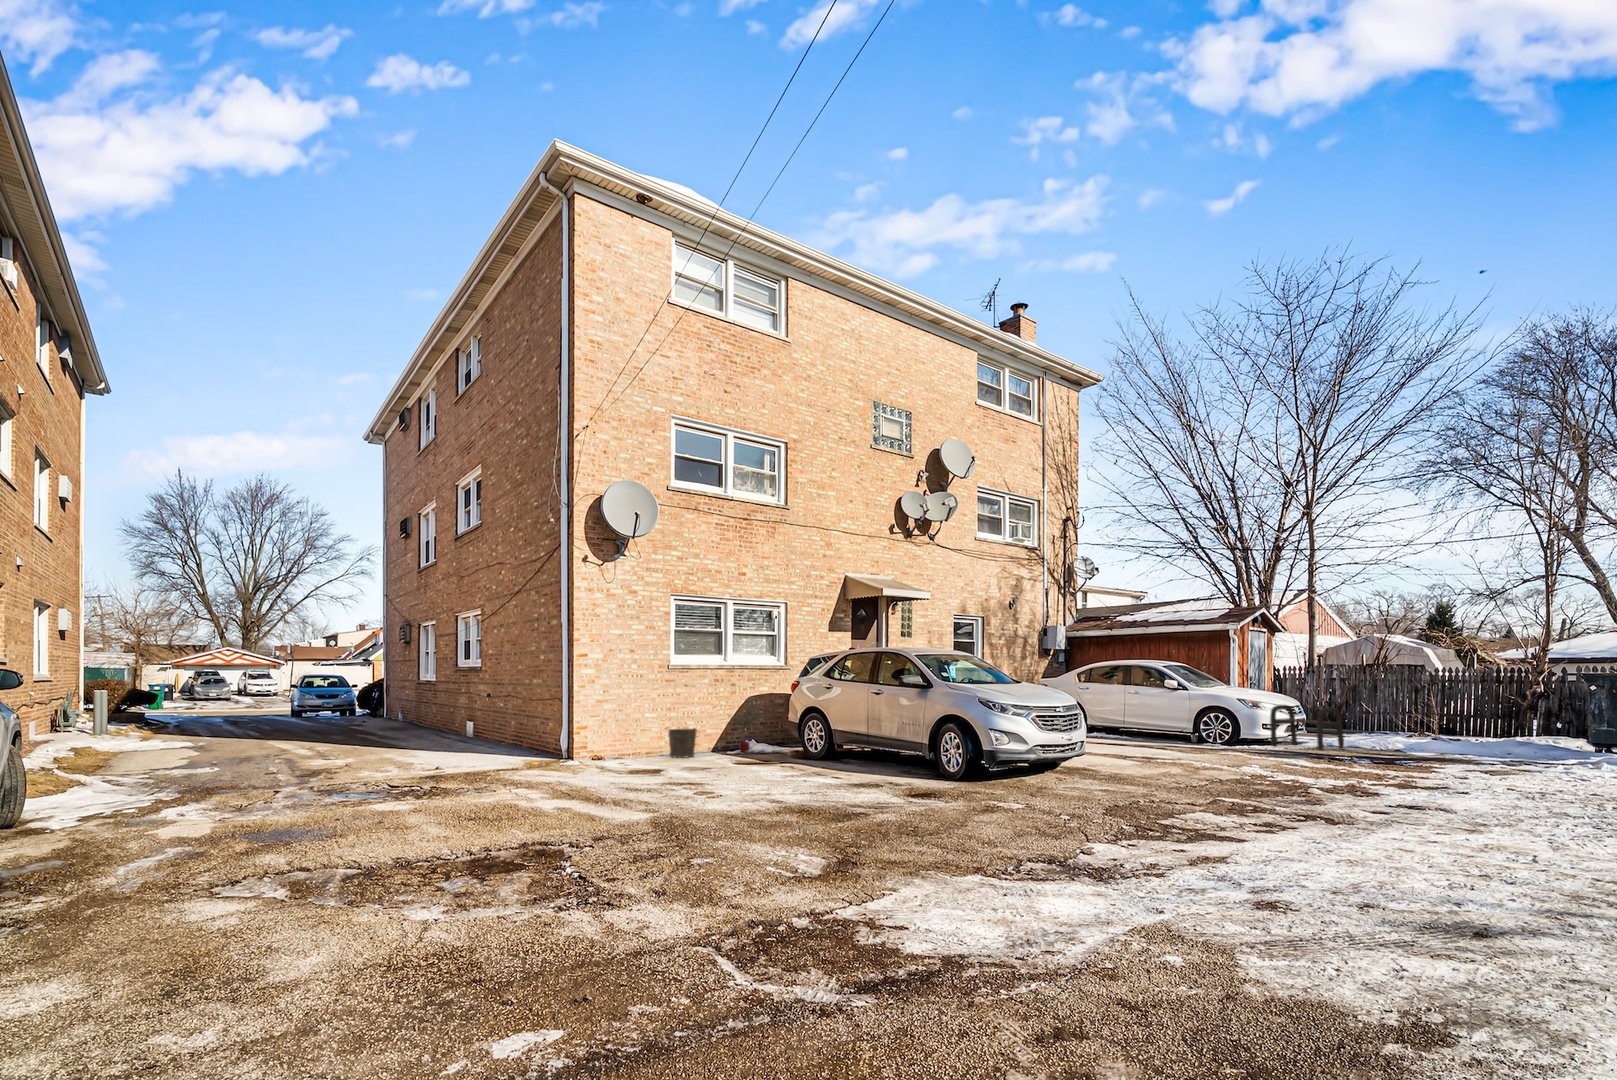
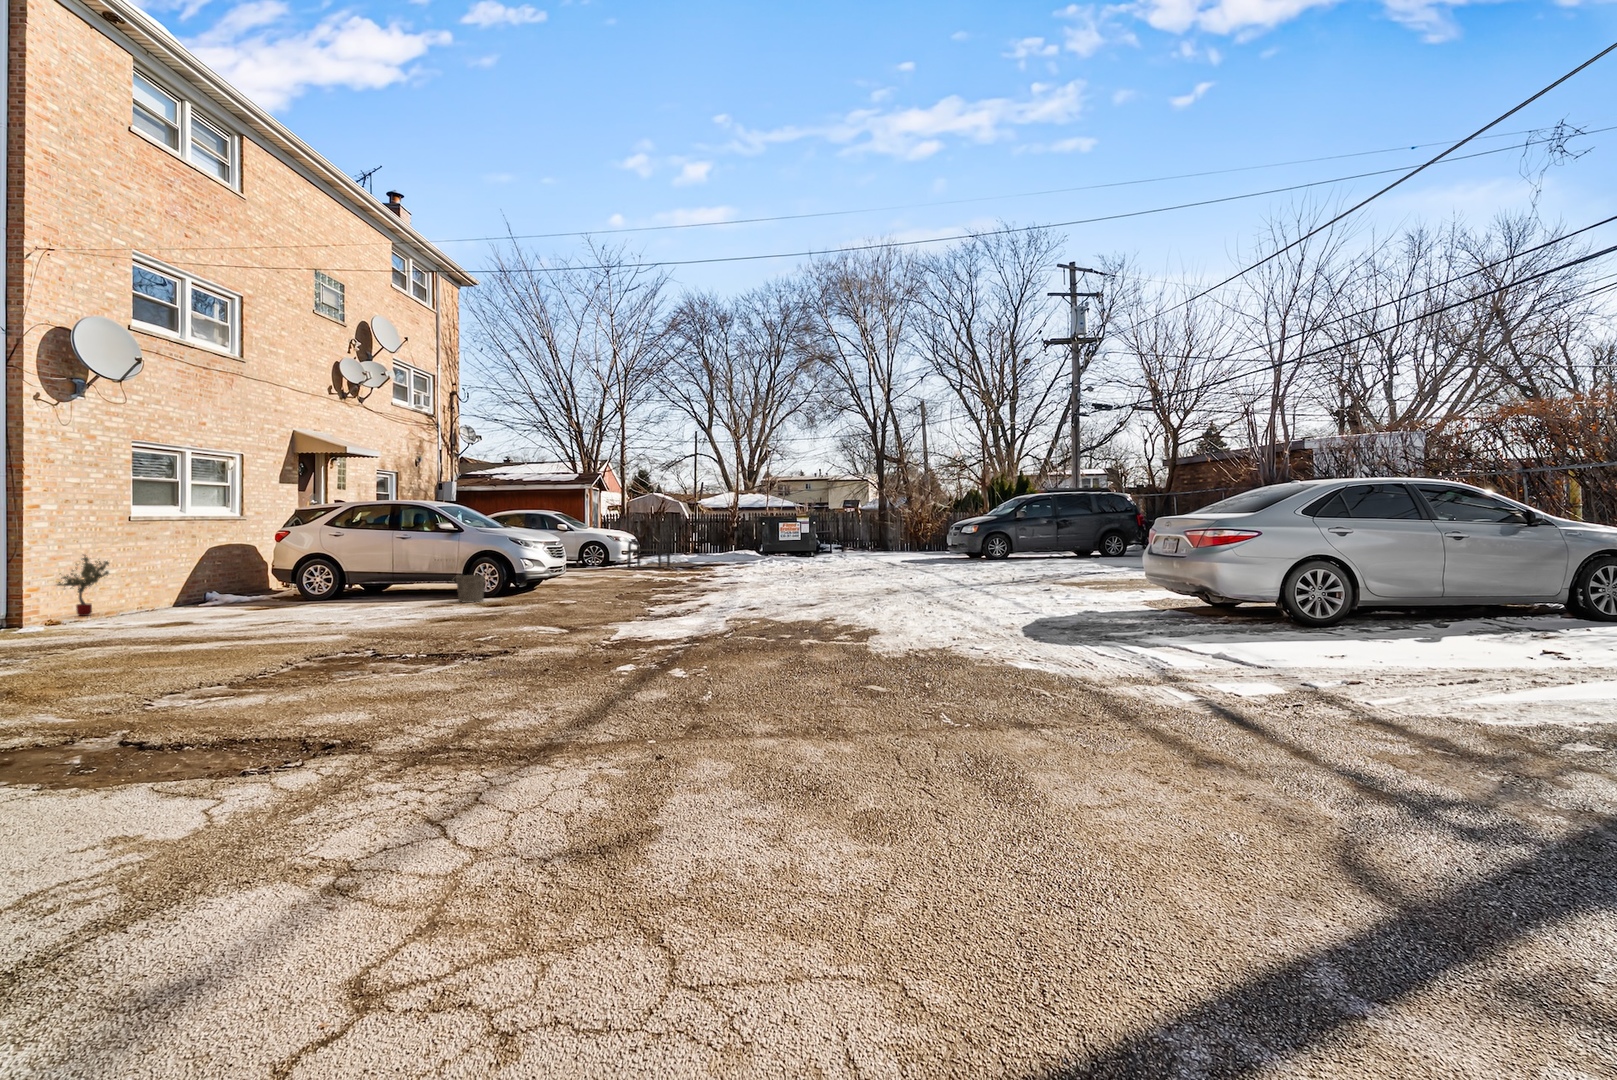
potted tree: present [728,701,763,752] -> present [57,555,109,616]
bucket: present [669,728,697,758] -> present [456,575,485,603]

